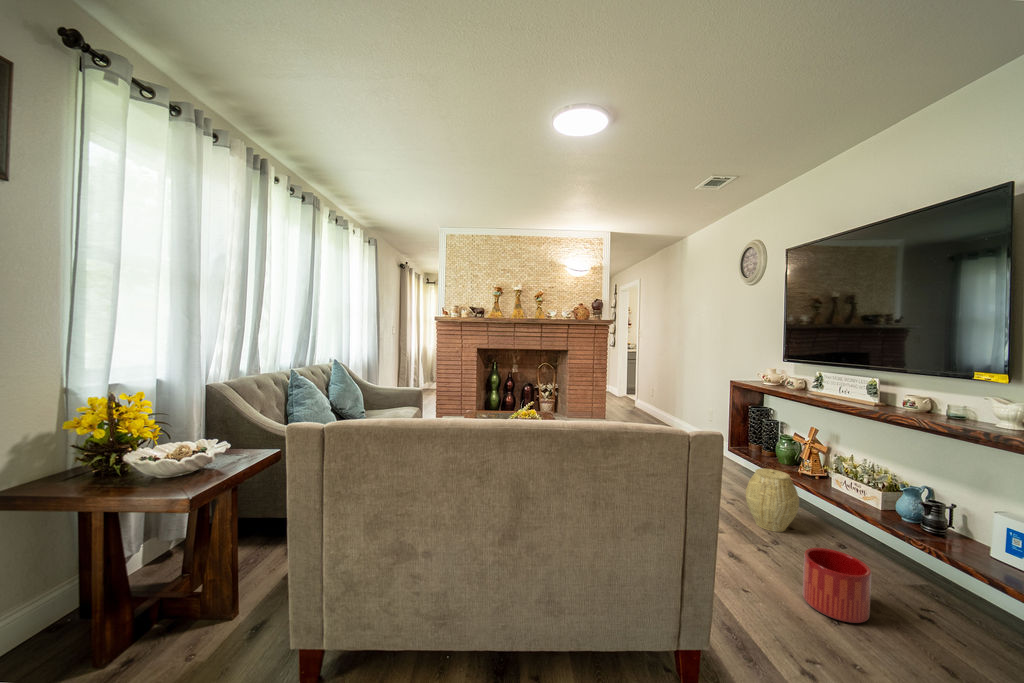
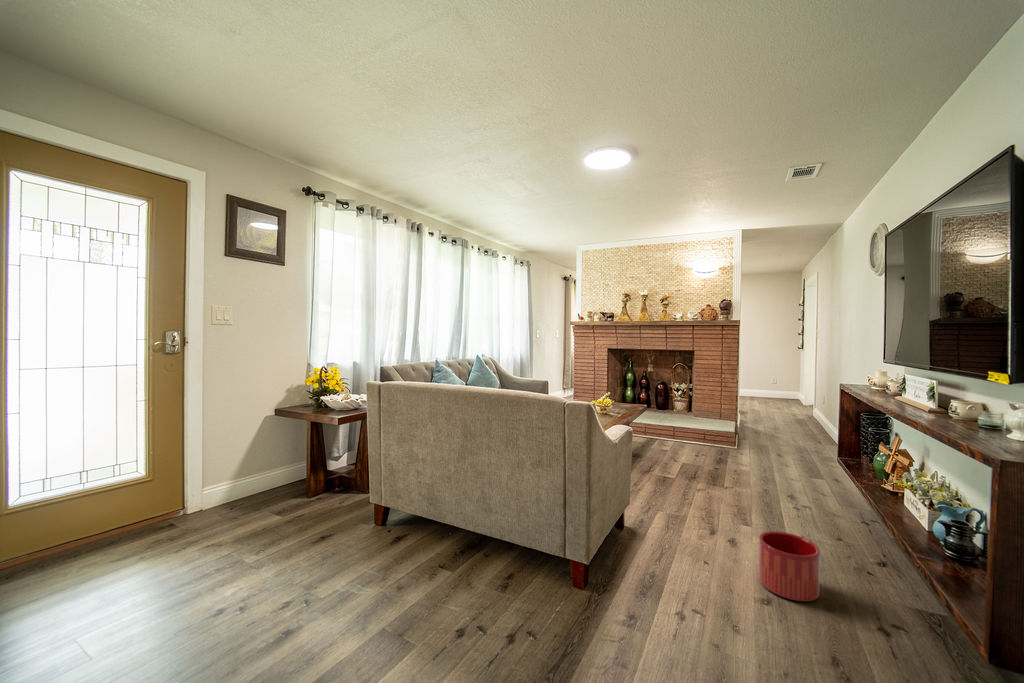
woven basket: present [746,468,799,532] -> none [791,469,851,536]

